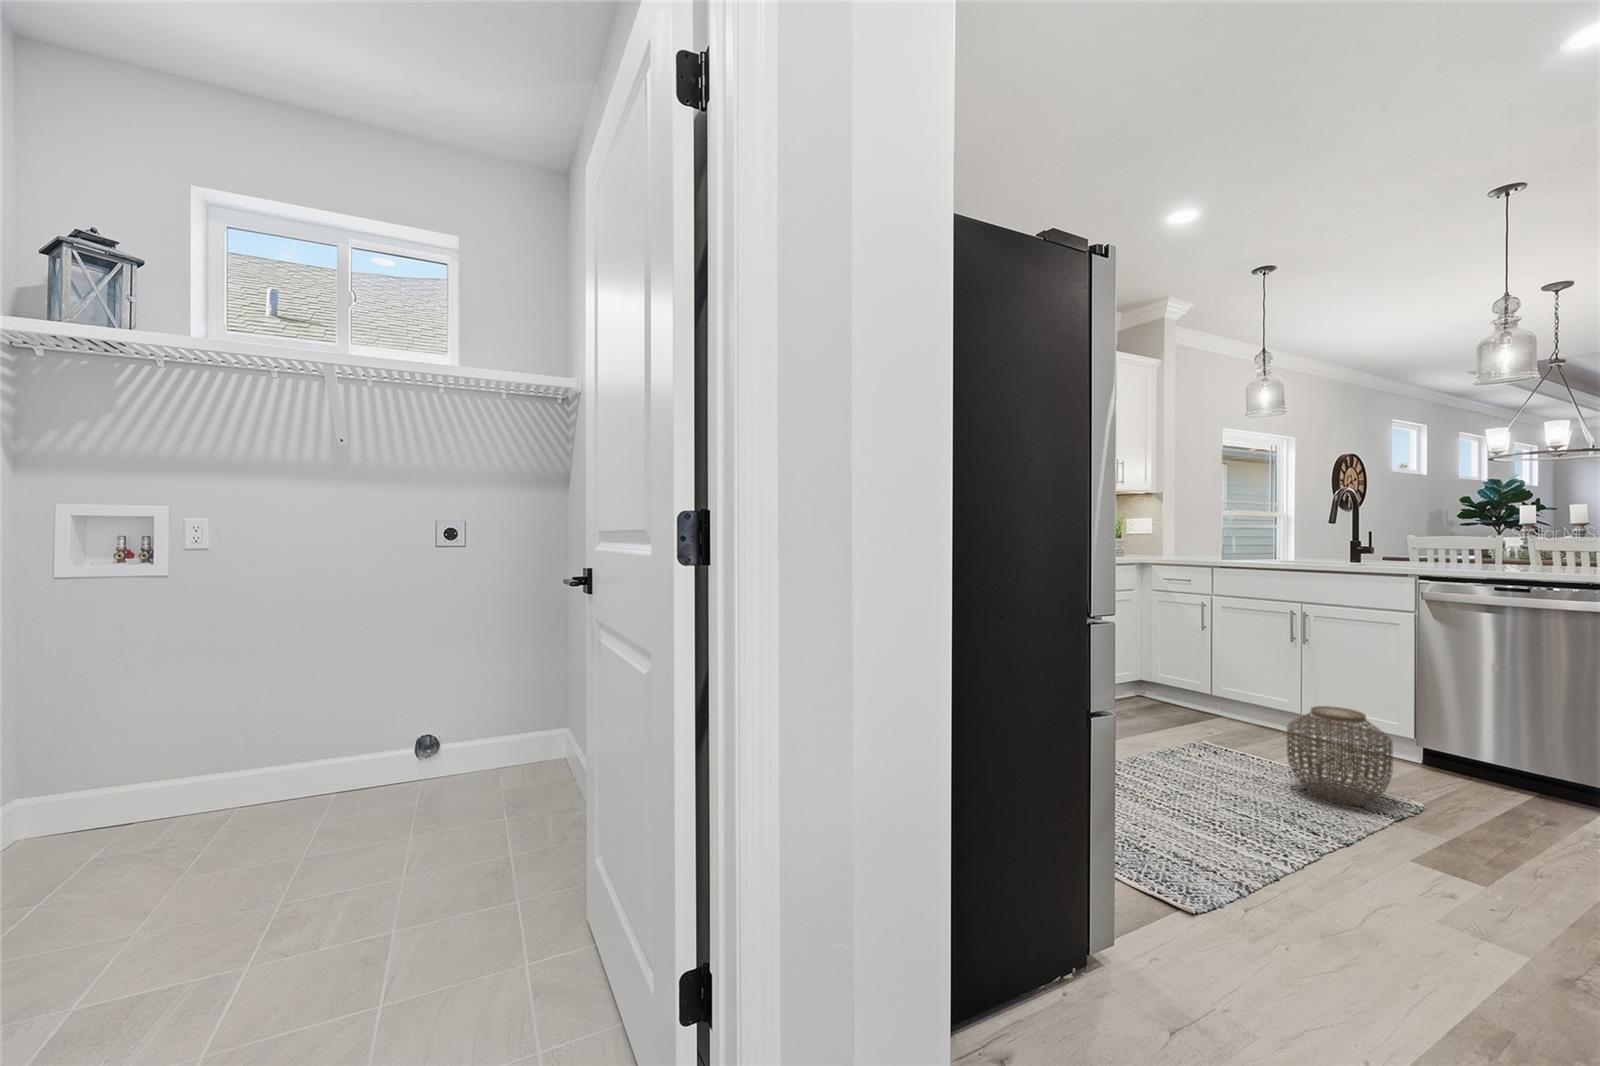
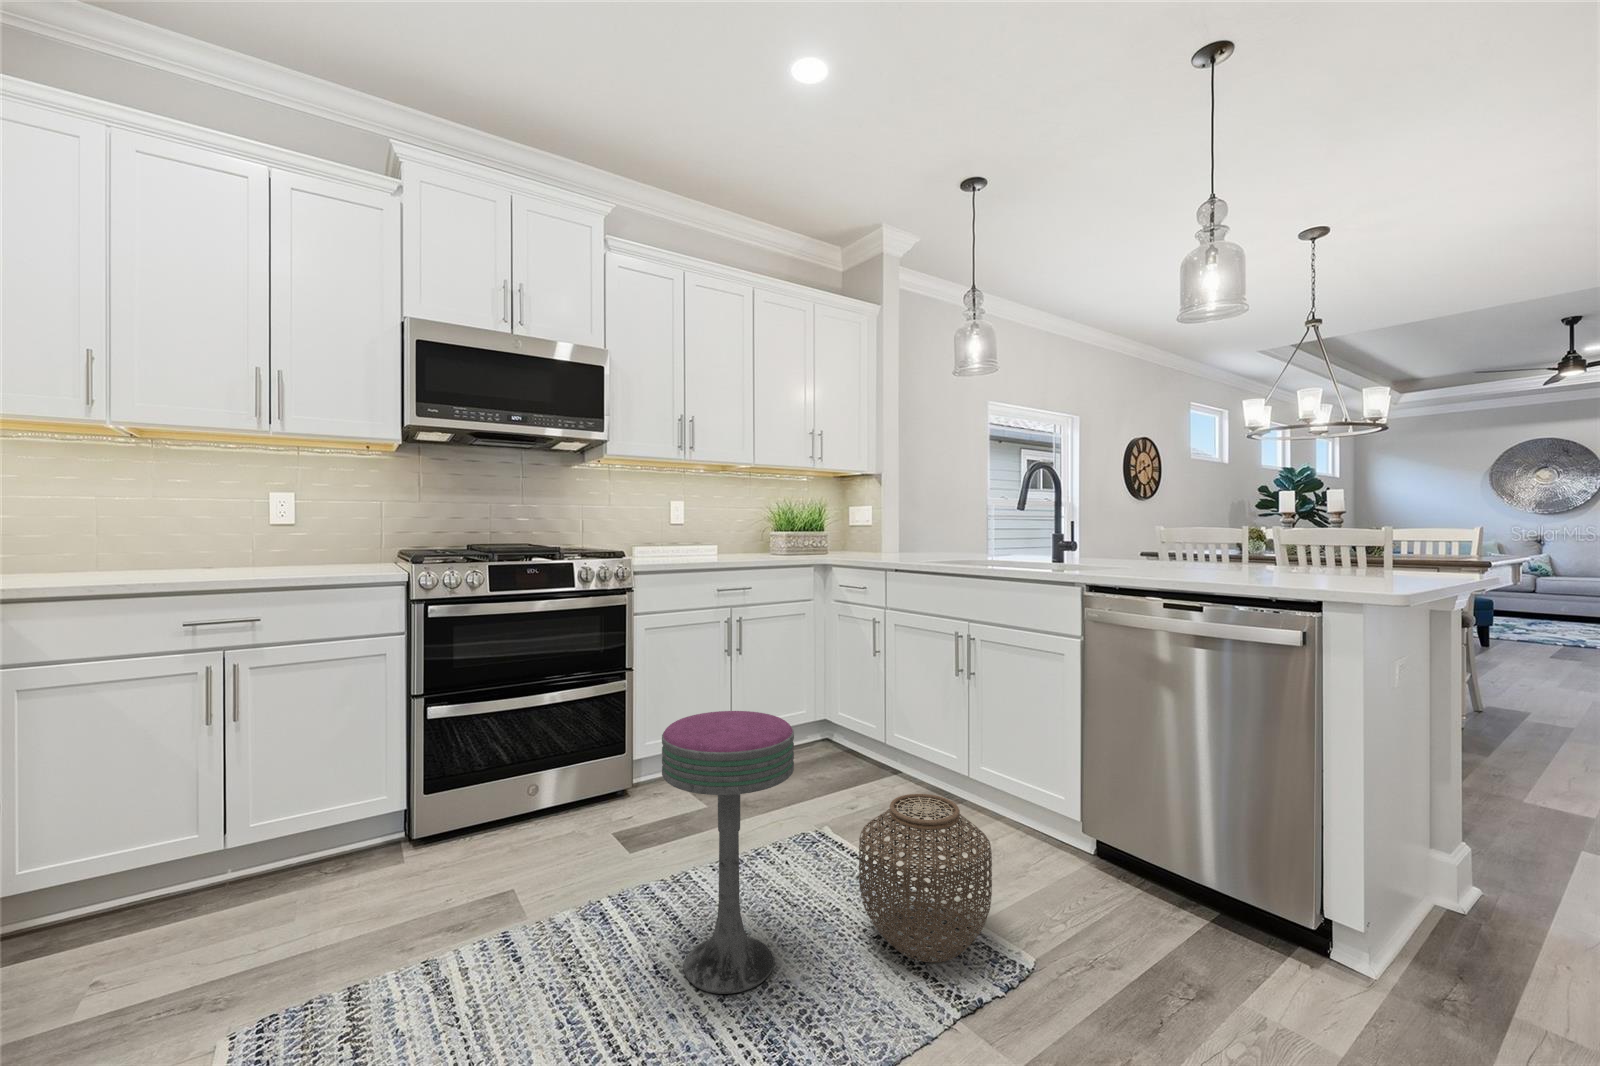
bar stool: none [1173,649,1267,811] -> present [662,711,794,994]

